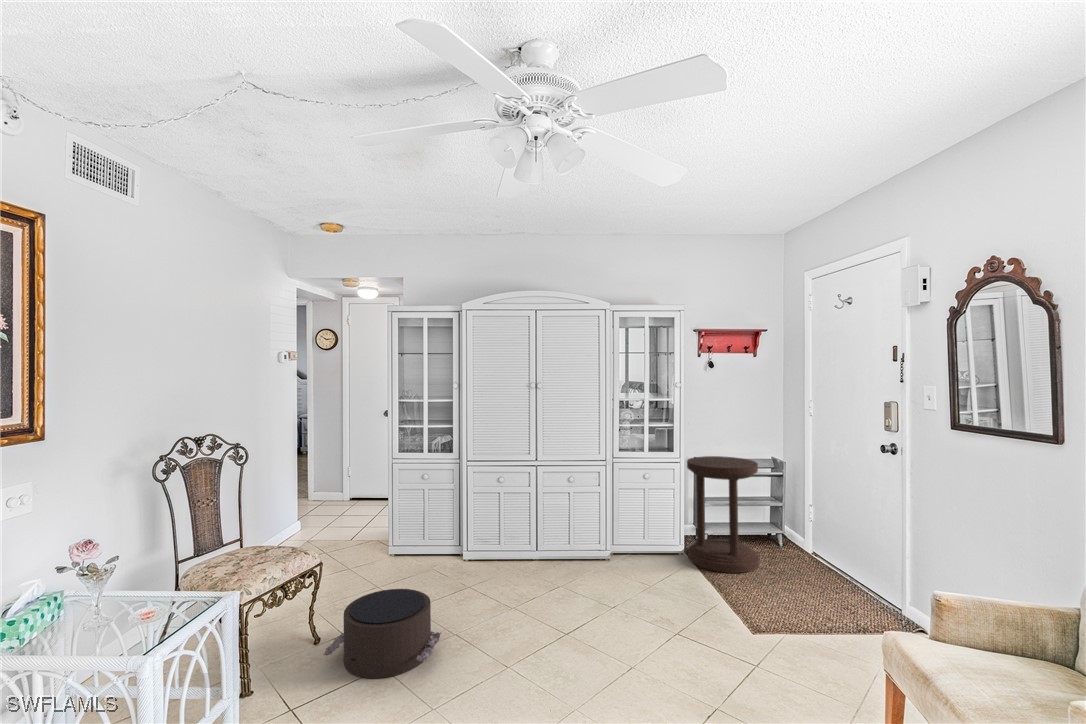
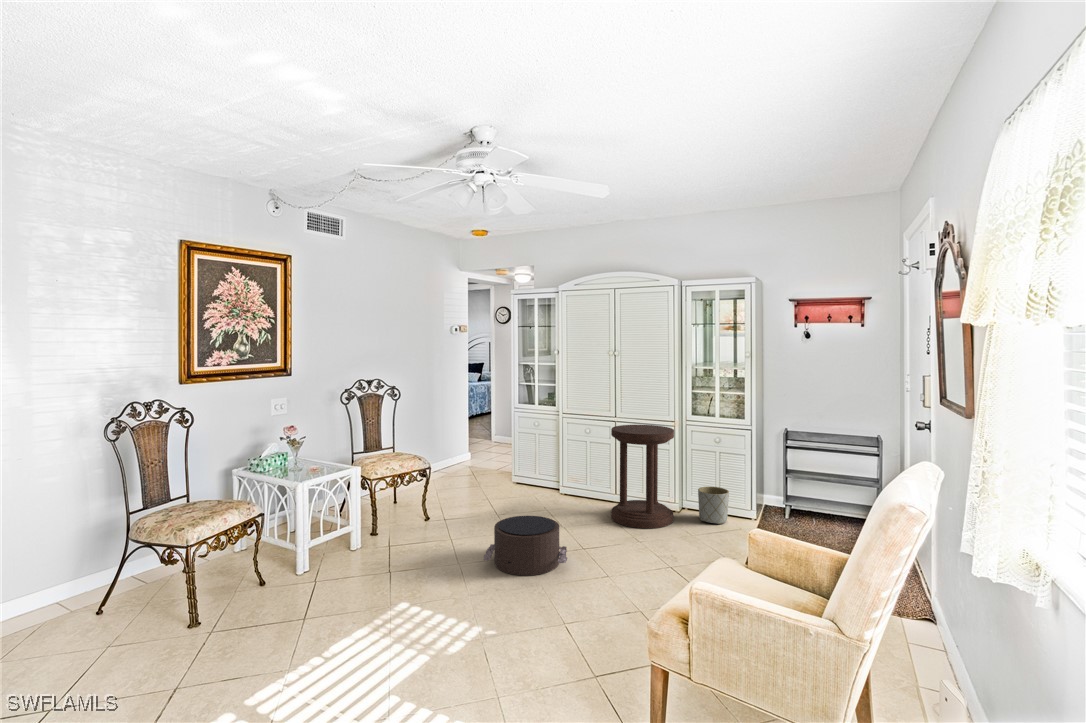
planter: none [785,525,822,569] -> present [698,487,729,525]
pouf: present [323,589,441,678] -> present [484,516,567,576]

